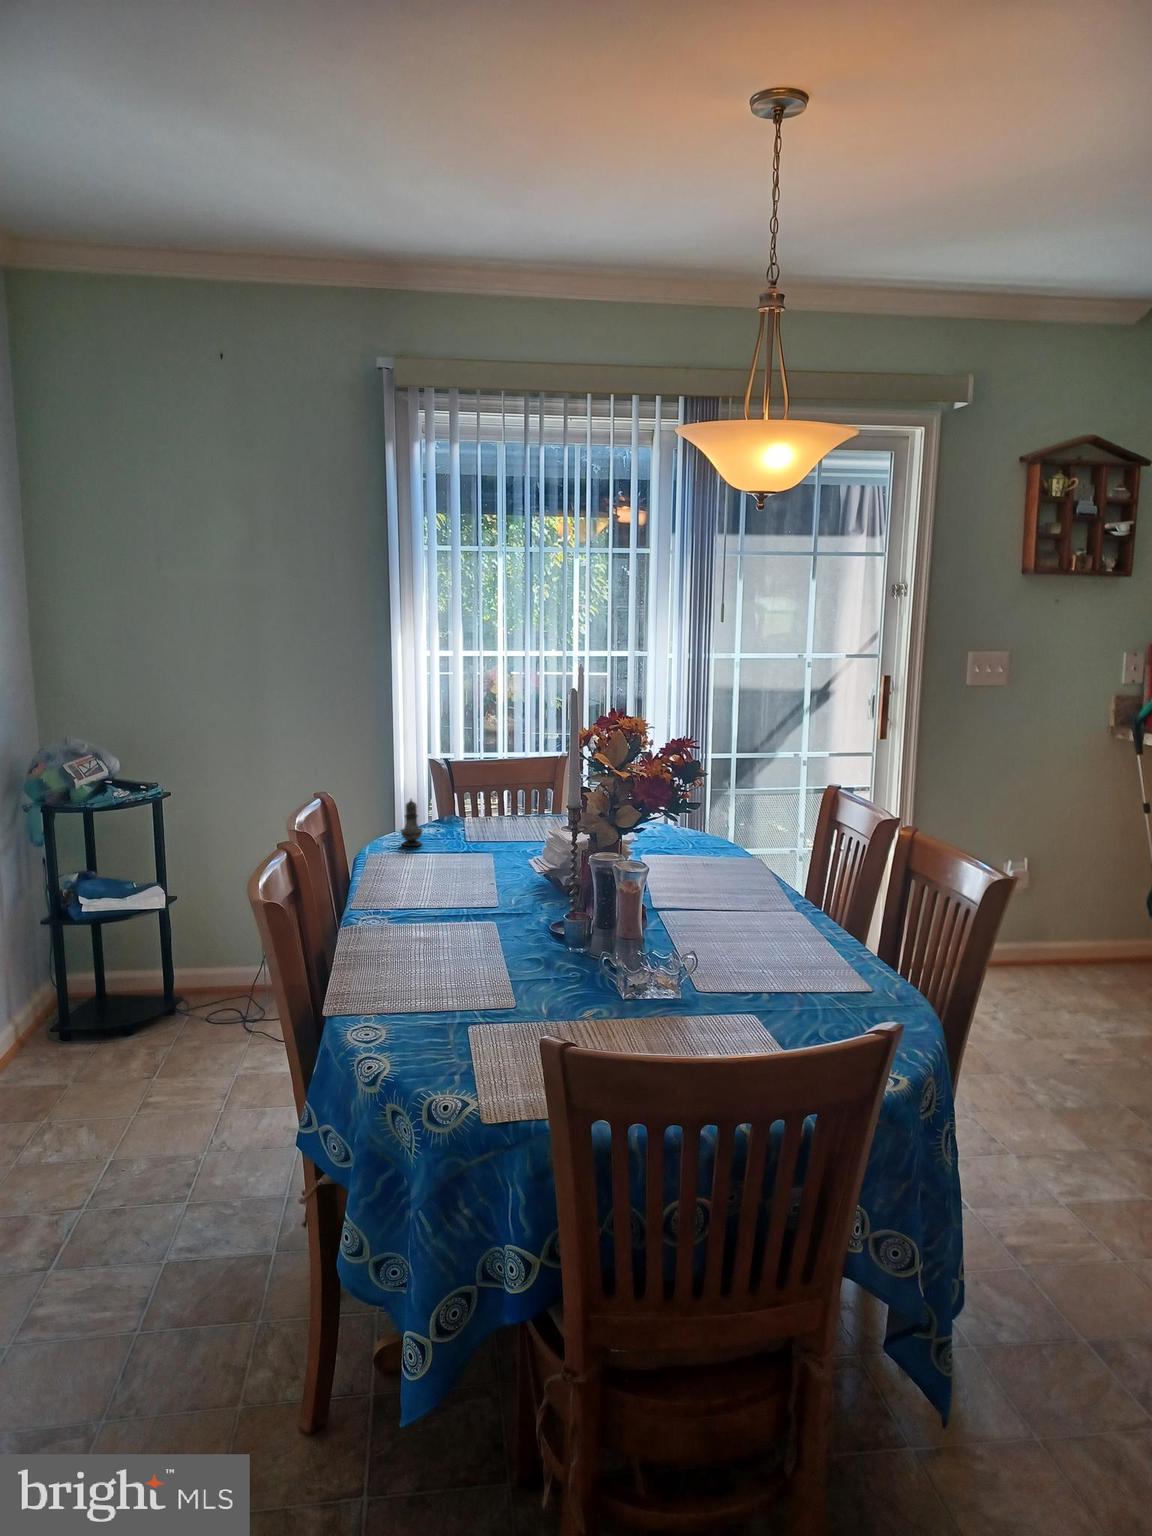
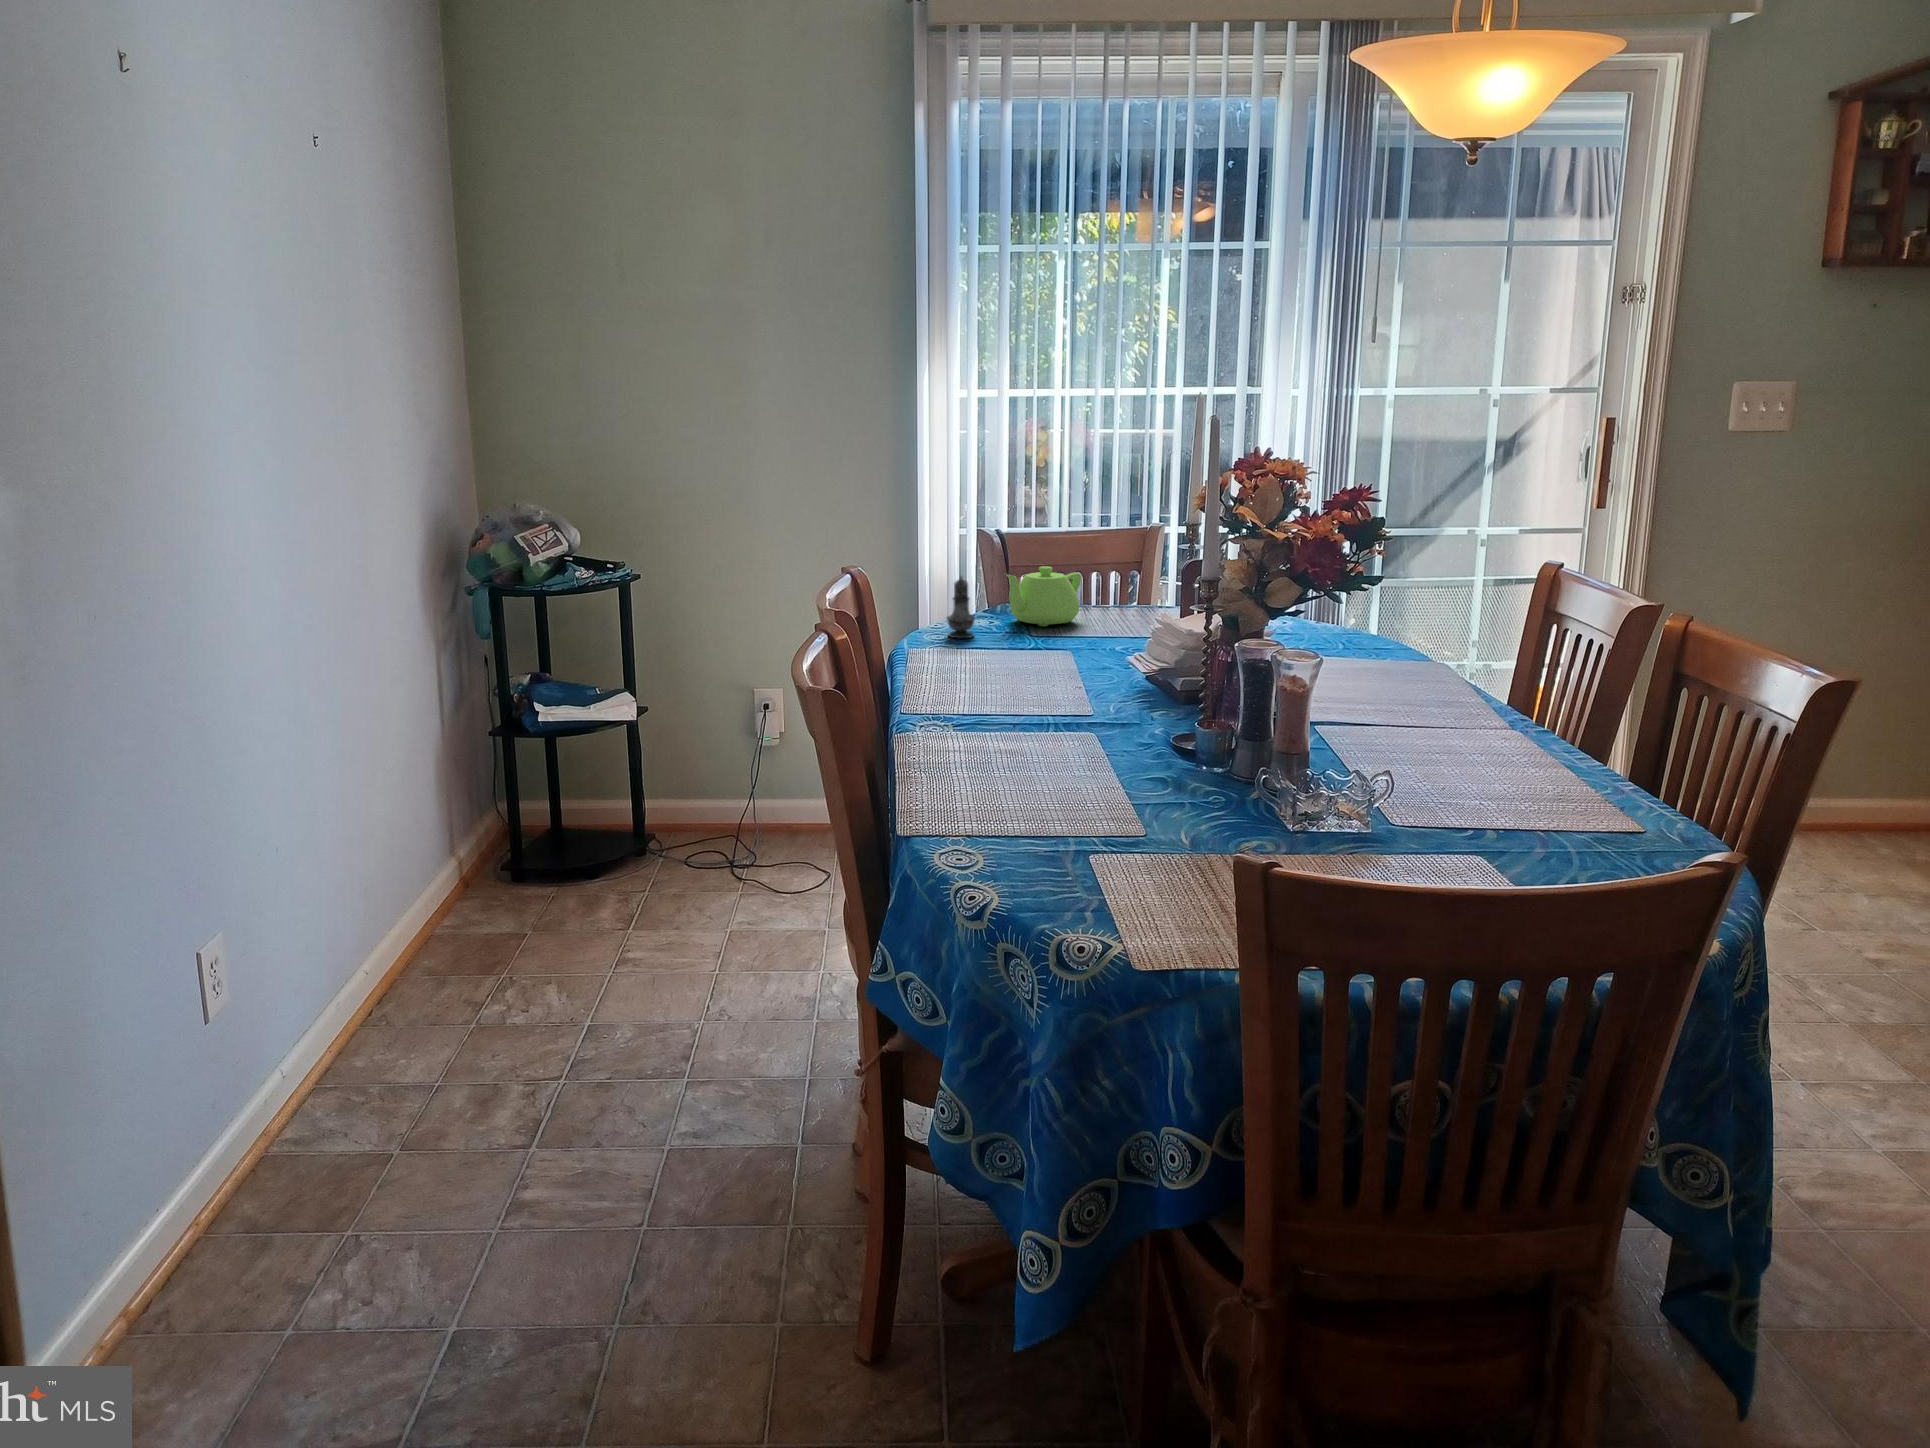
teapot: none [446,789,506,835] -> present [1005,566,1081,626]

